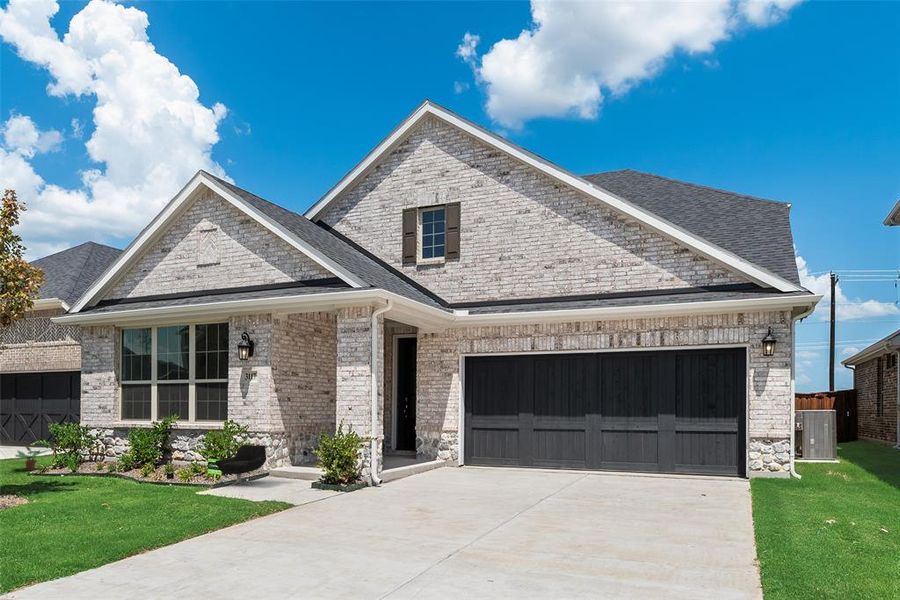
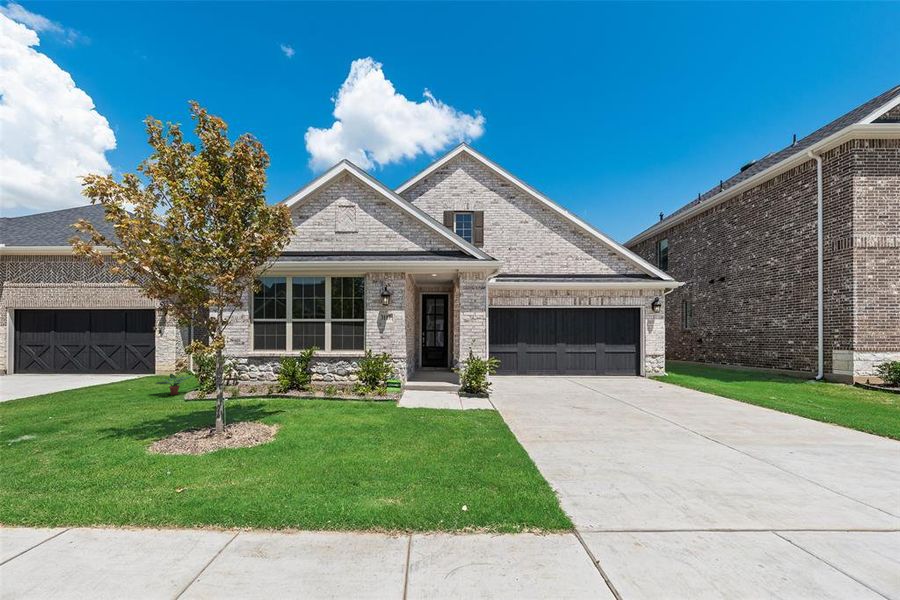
lounge chair: present [215,445,266,487] -> none [381,366,412,397]

